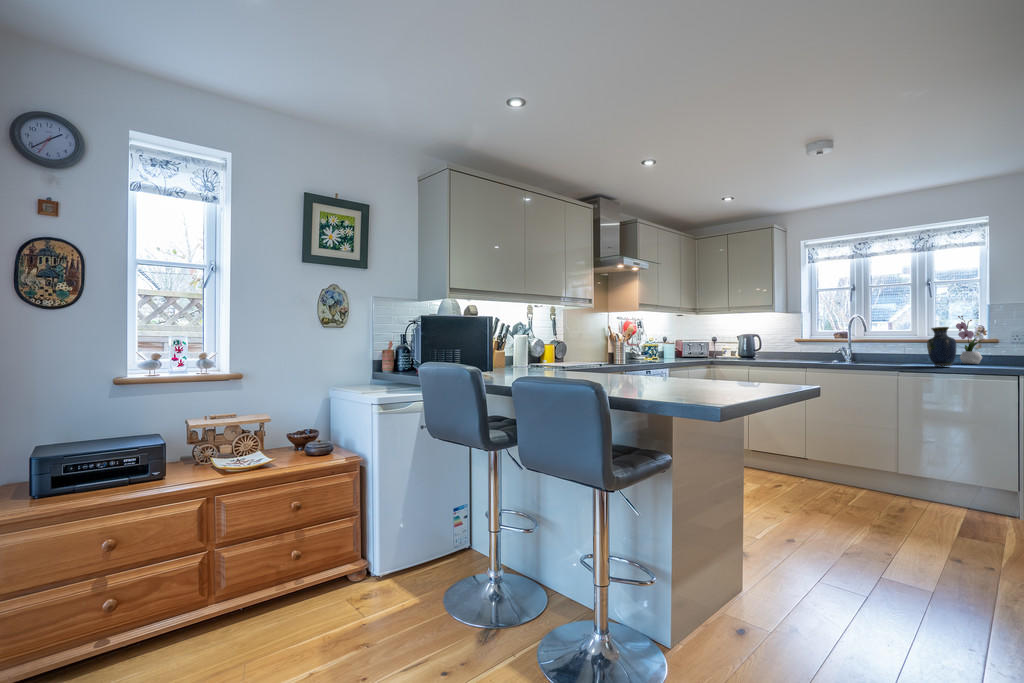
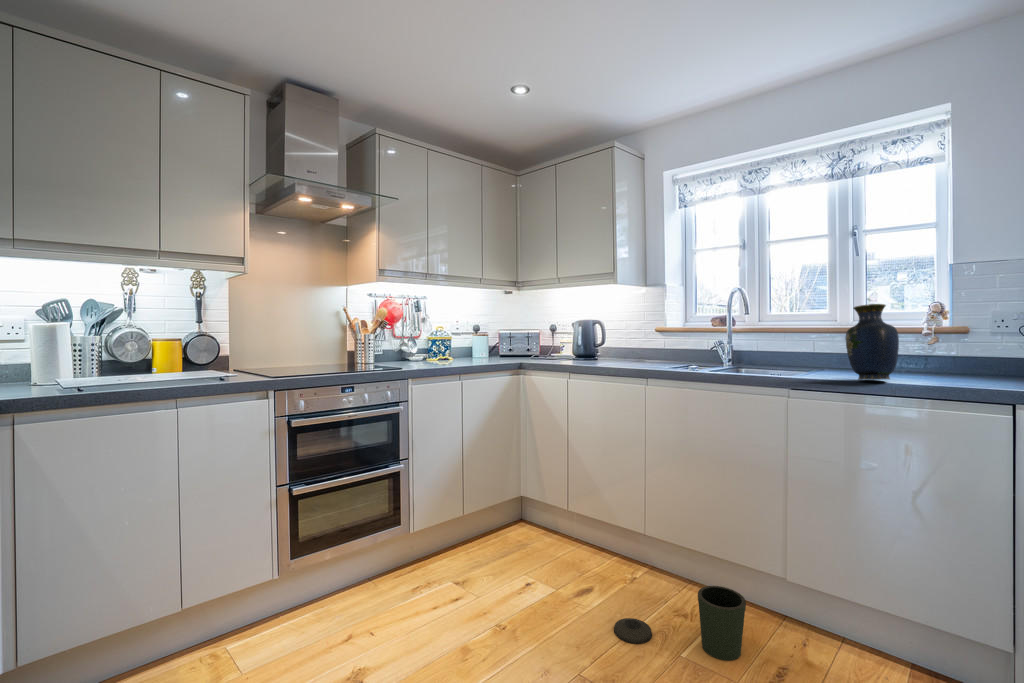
flower arrangement: present [956,316,984,364] -> none [897,284,949,373]
trash can: none [801,471,876,504] -> present [614,586,746,661]

